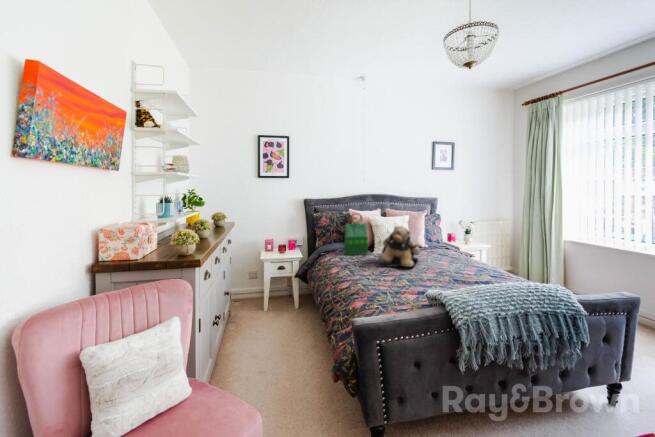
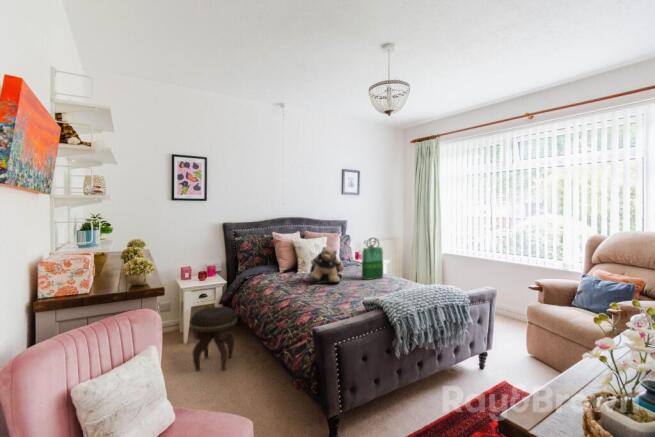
tote bag: present [344,213,368,255] -> present [362,238,383,280]
footstool: none [261,280,304,342] -> present [190,307,237,371]

